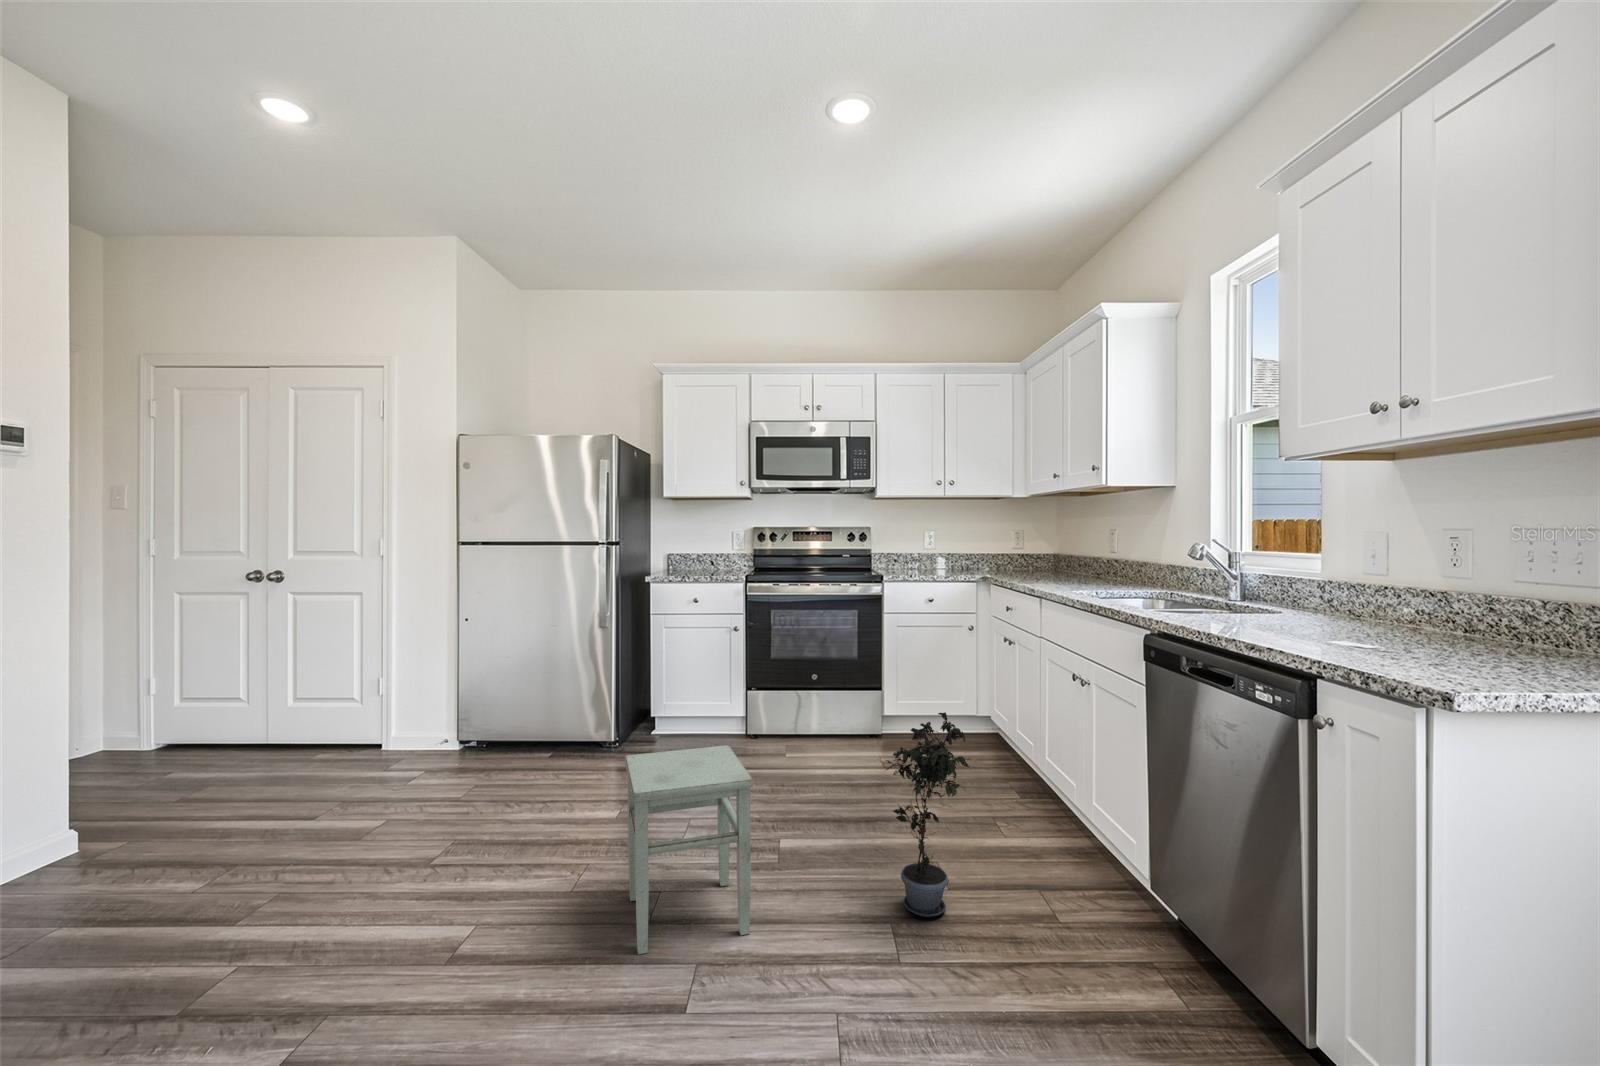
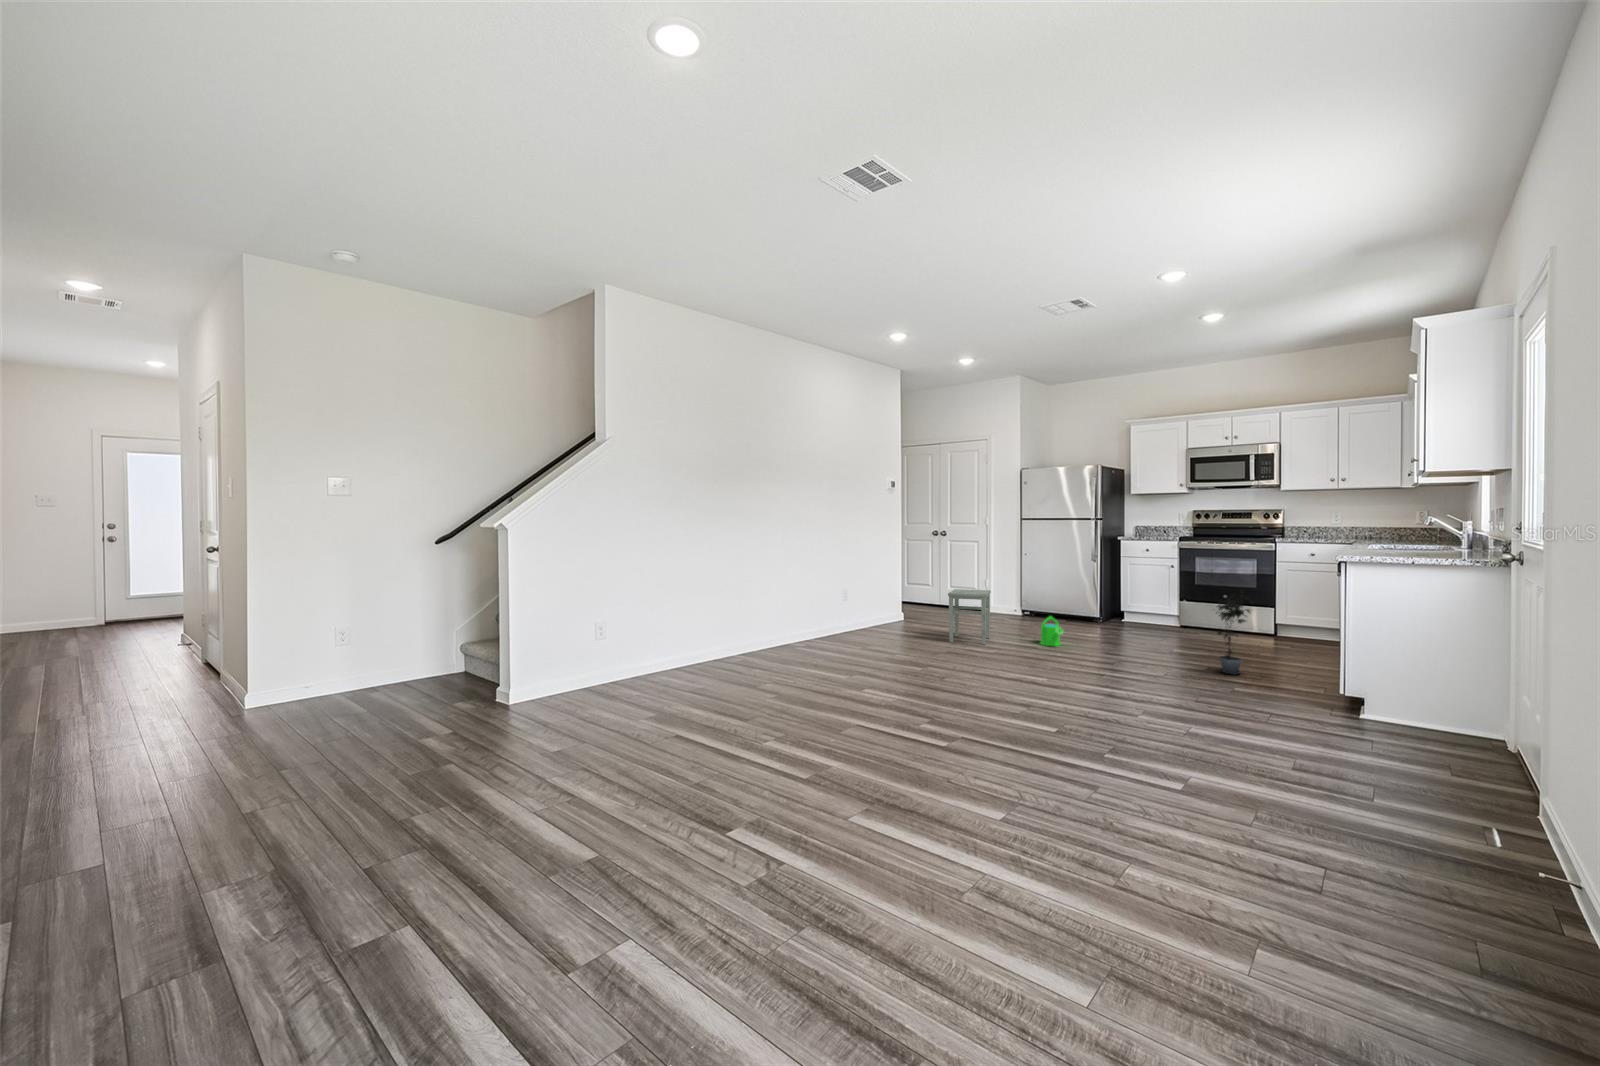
stool: present [625,745,753,954] -> present [948,589,991,644]
watering can: none [476,796,538,883] -> present [1040,616,1064,646]

